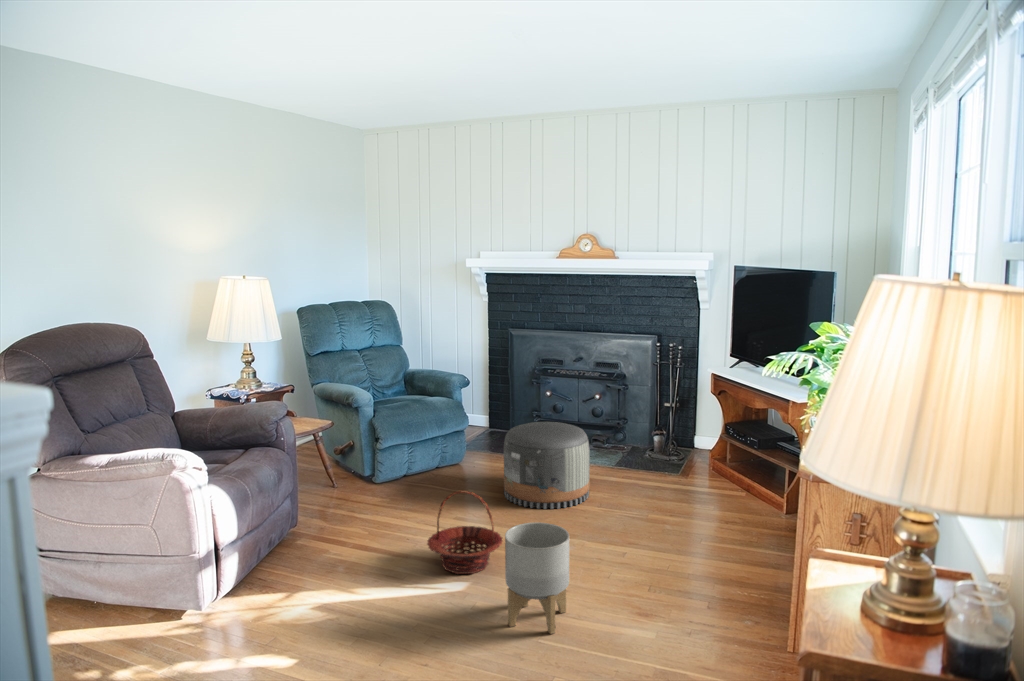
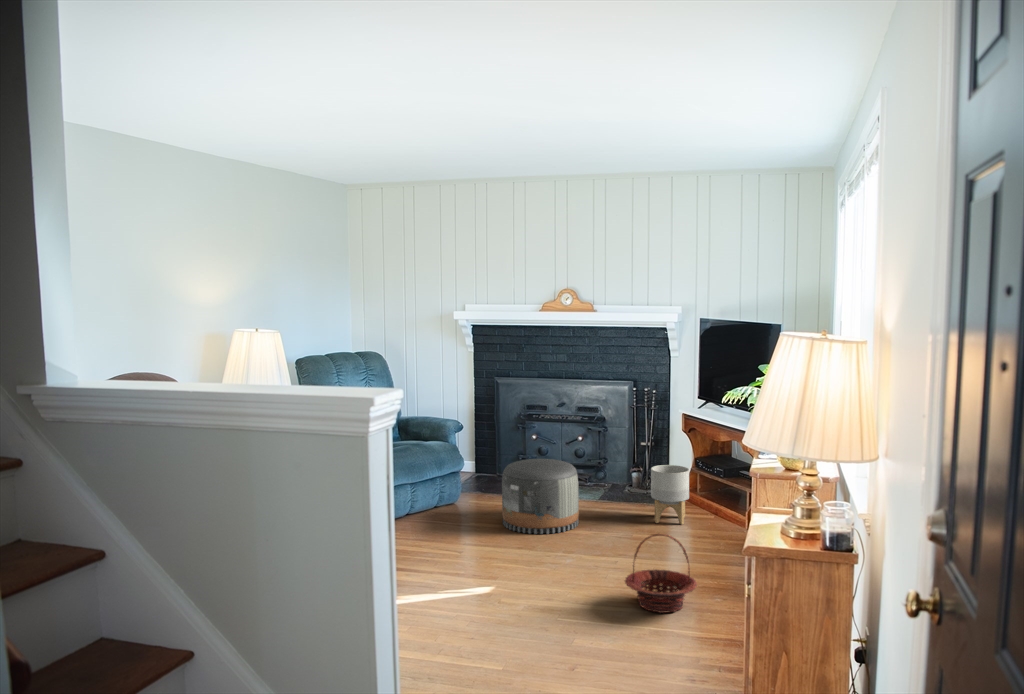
basket: present [427,491,503,574] -> present [625,534,697,613]
planter: present [505,522,569,634] -> present [651,465,689,524]

